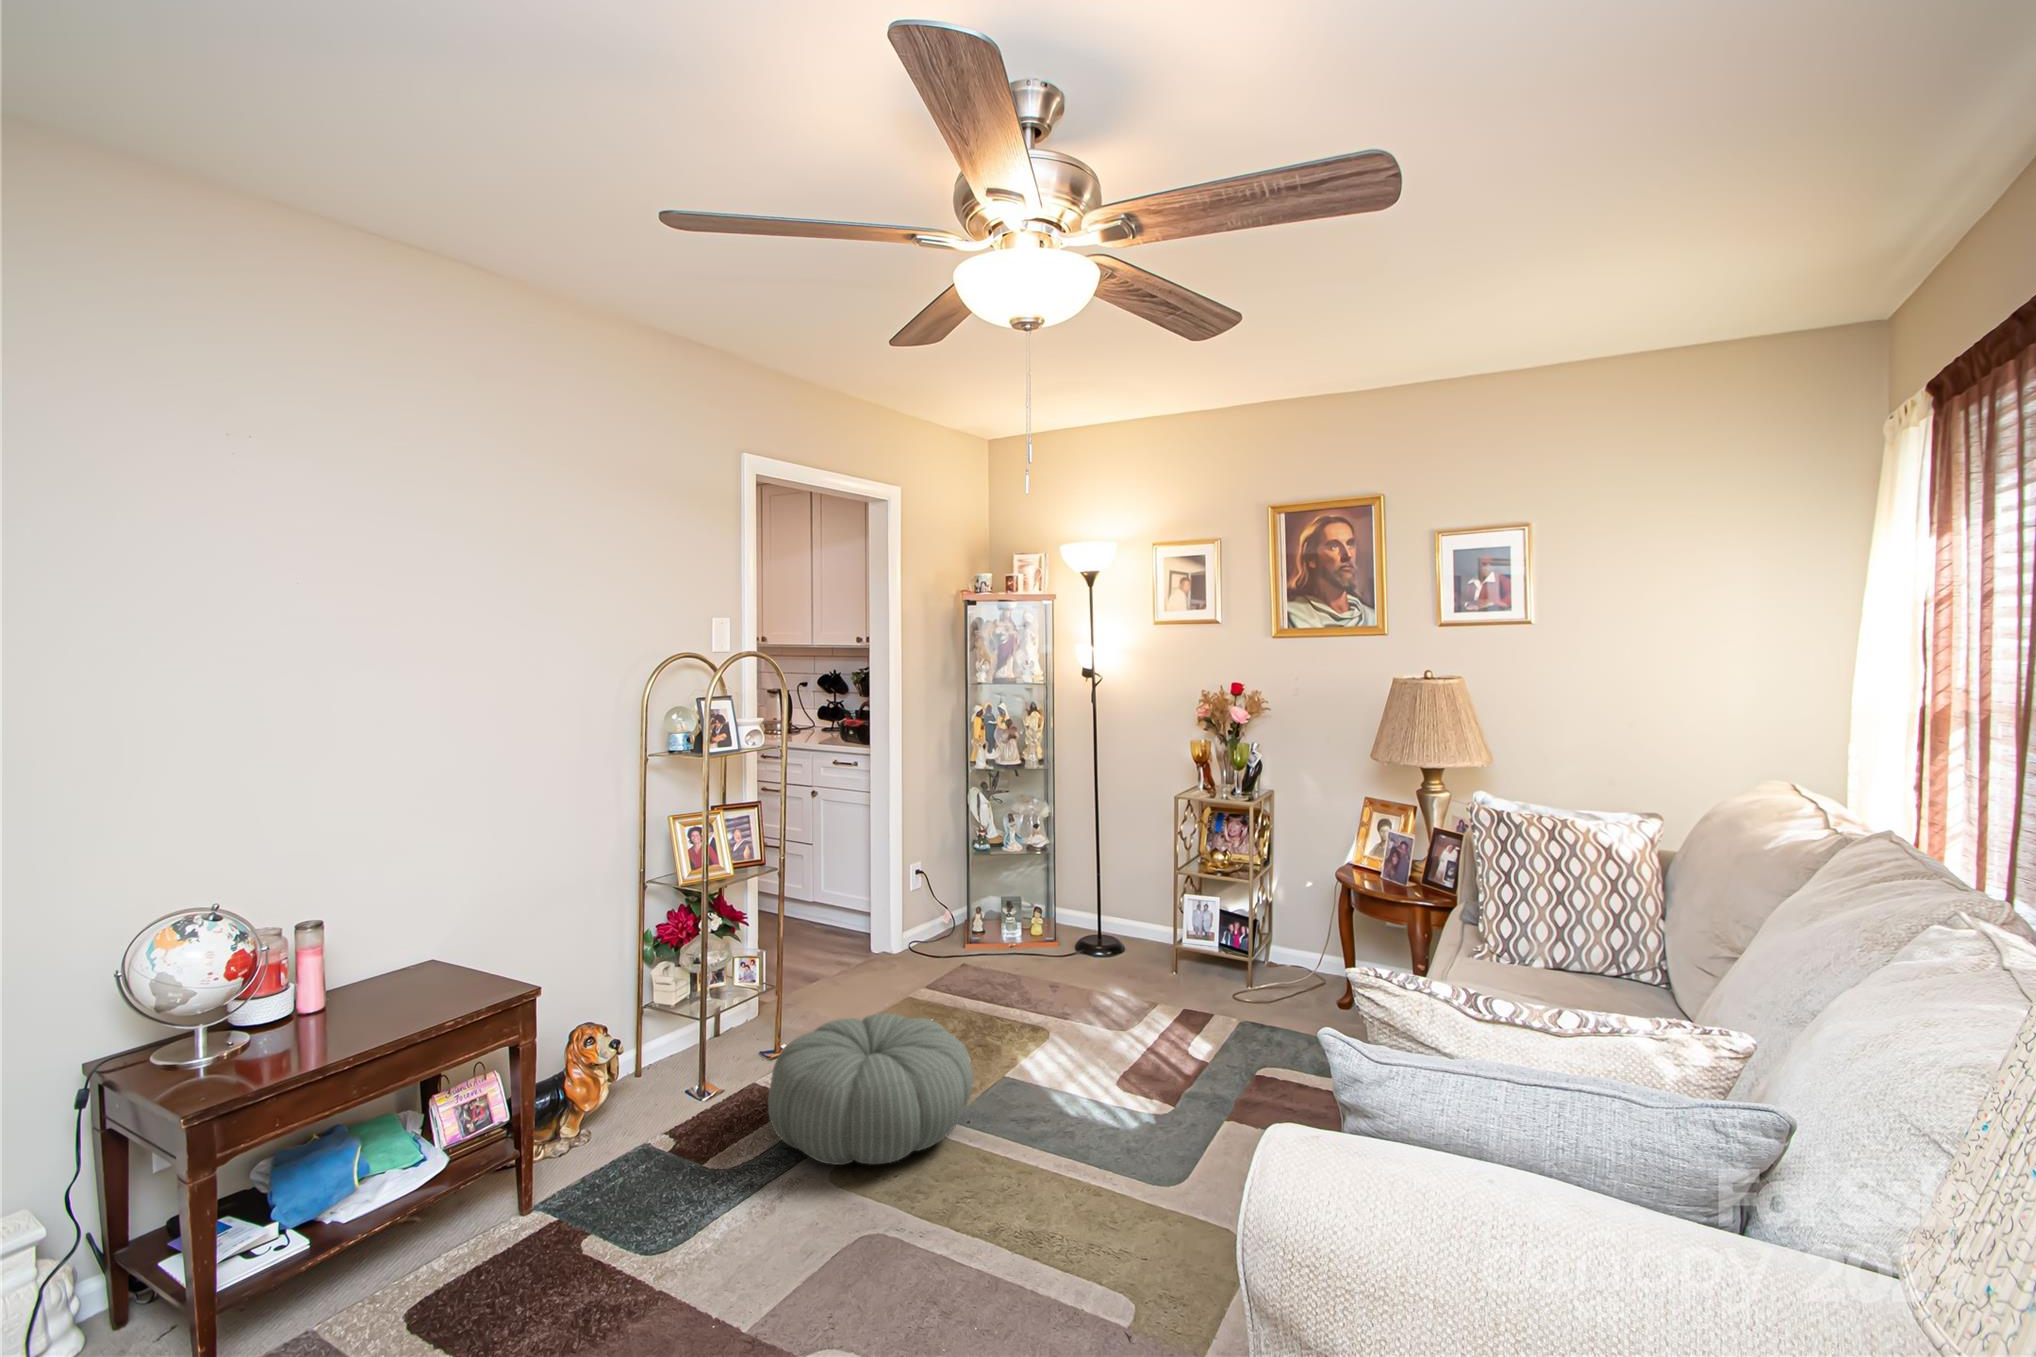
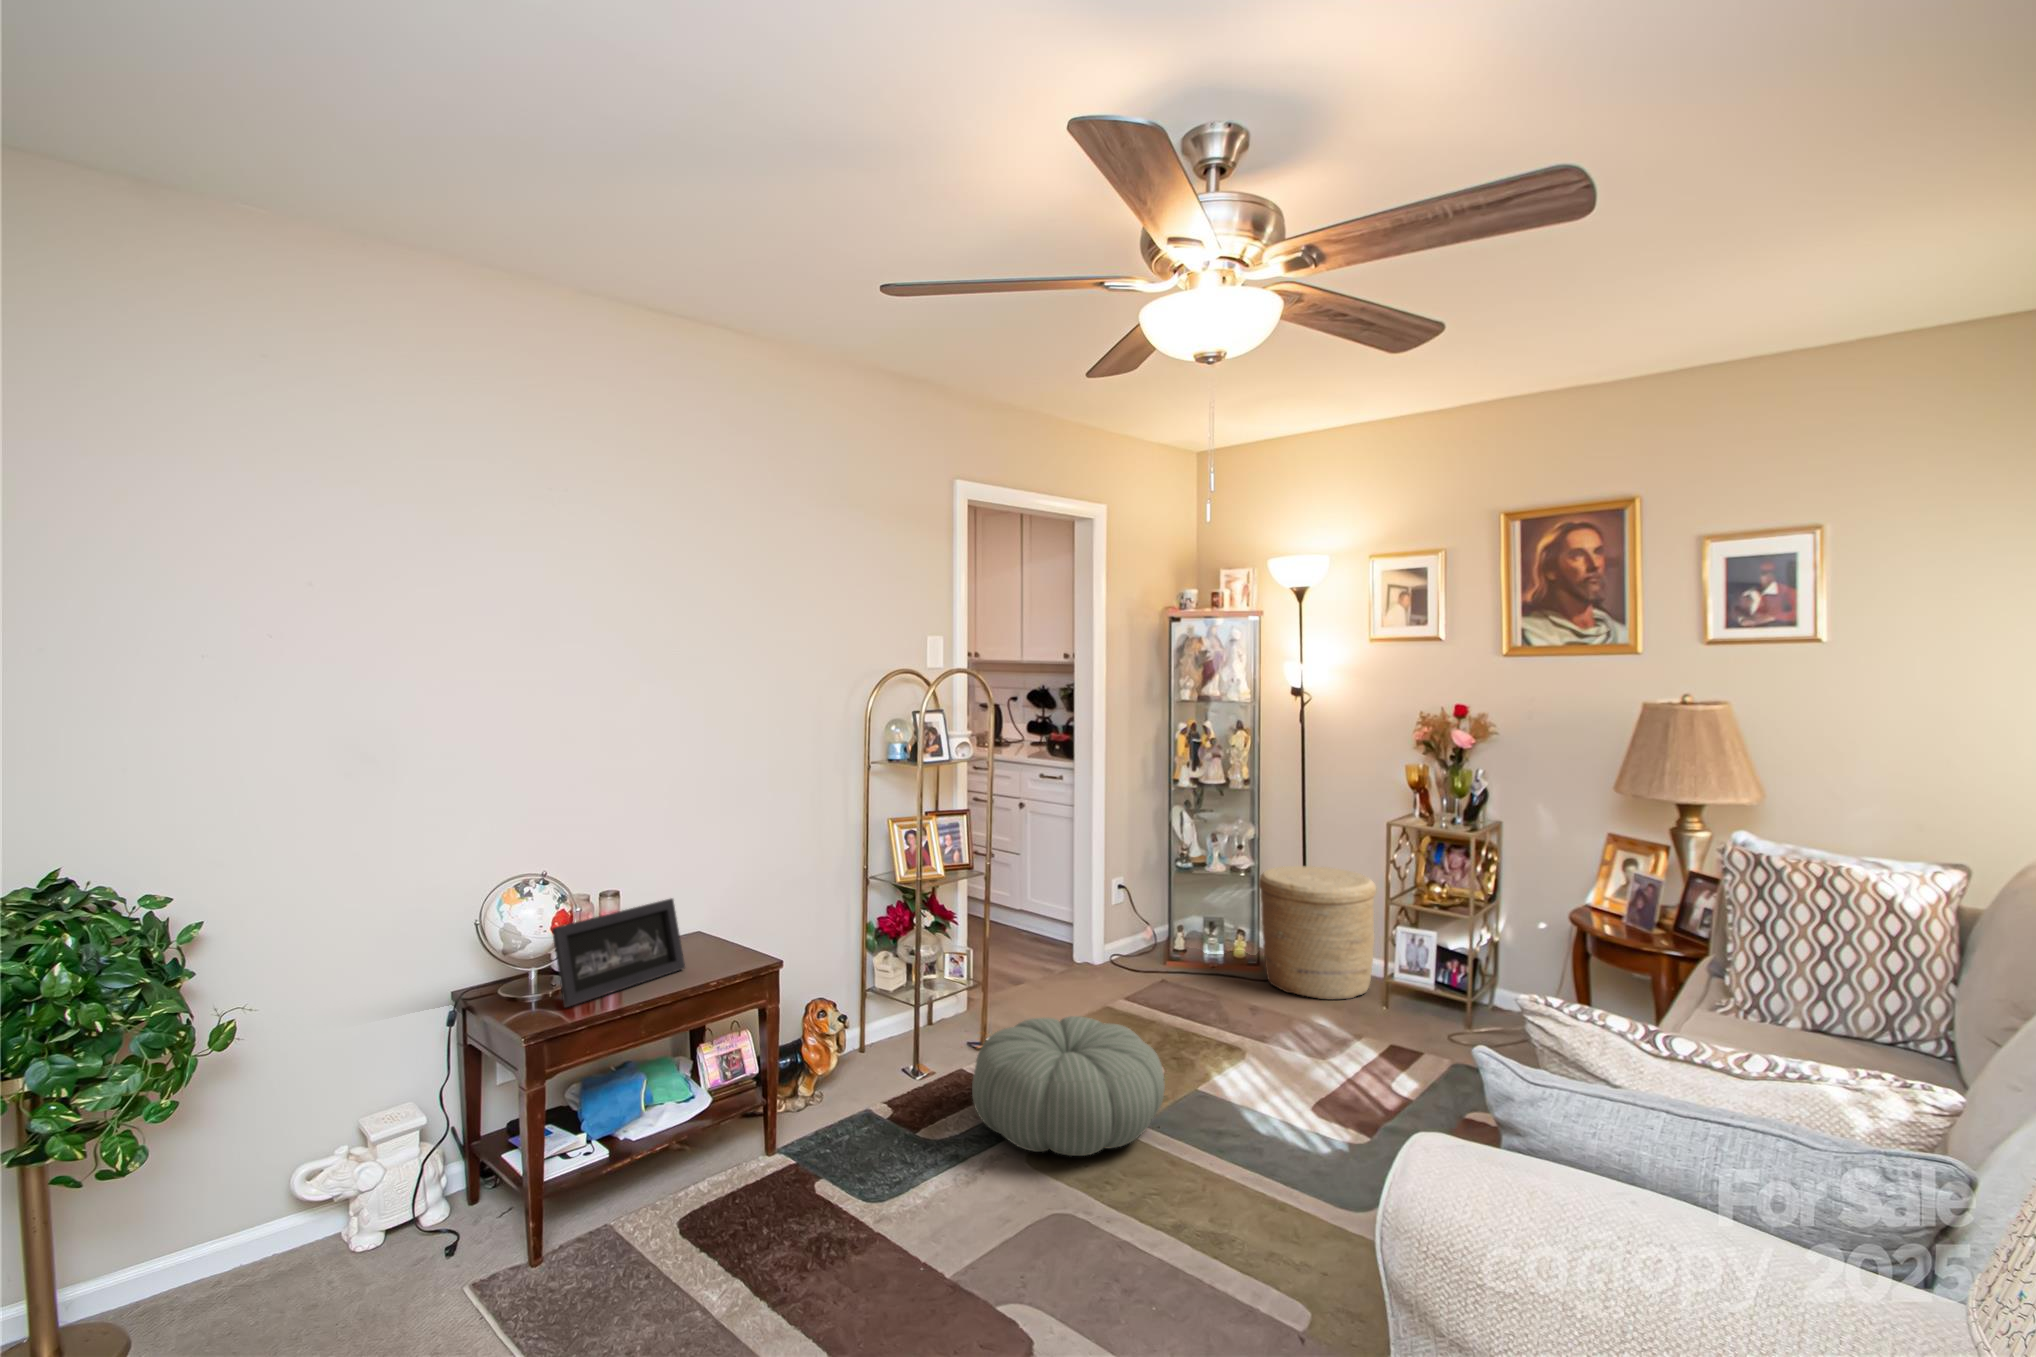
basket: none [1055,844,1164,971] -> present [1259,866,1376,999]
picture frame: none [221,924,415,1072] -> present [552,898,685,1007]

